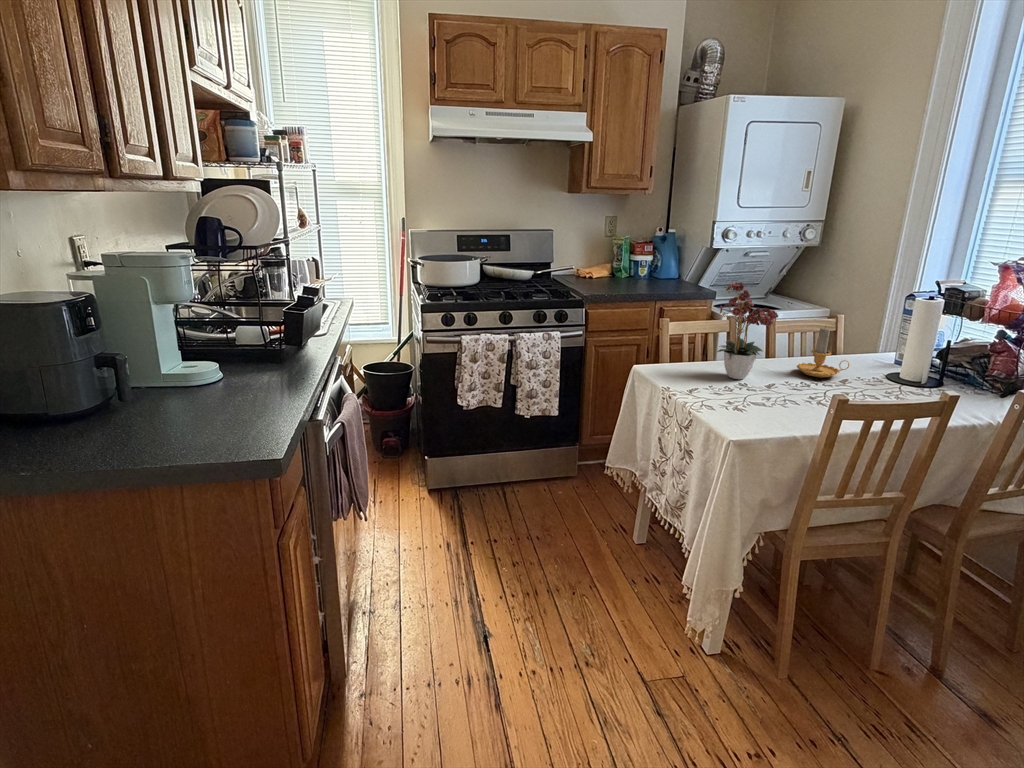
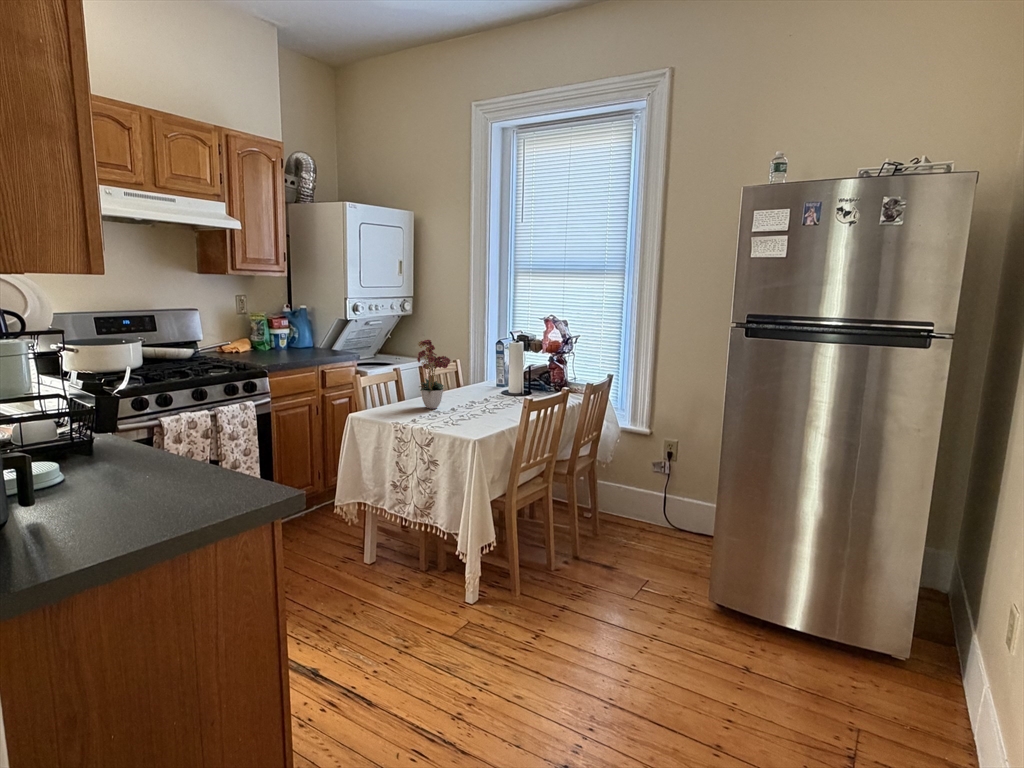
candle: present [797,327,849,377] -> none [459,364,488,399]

